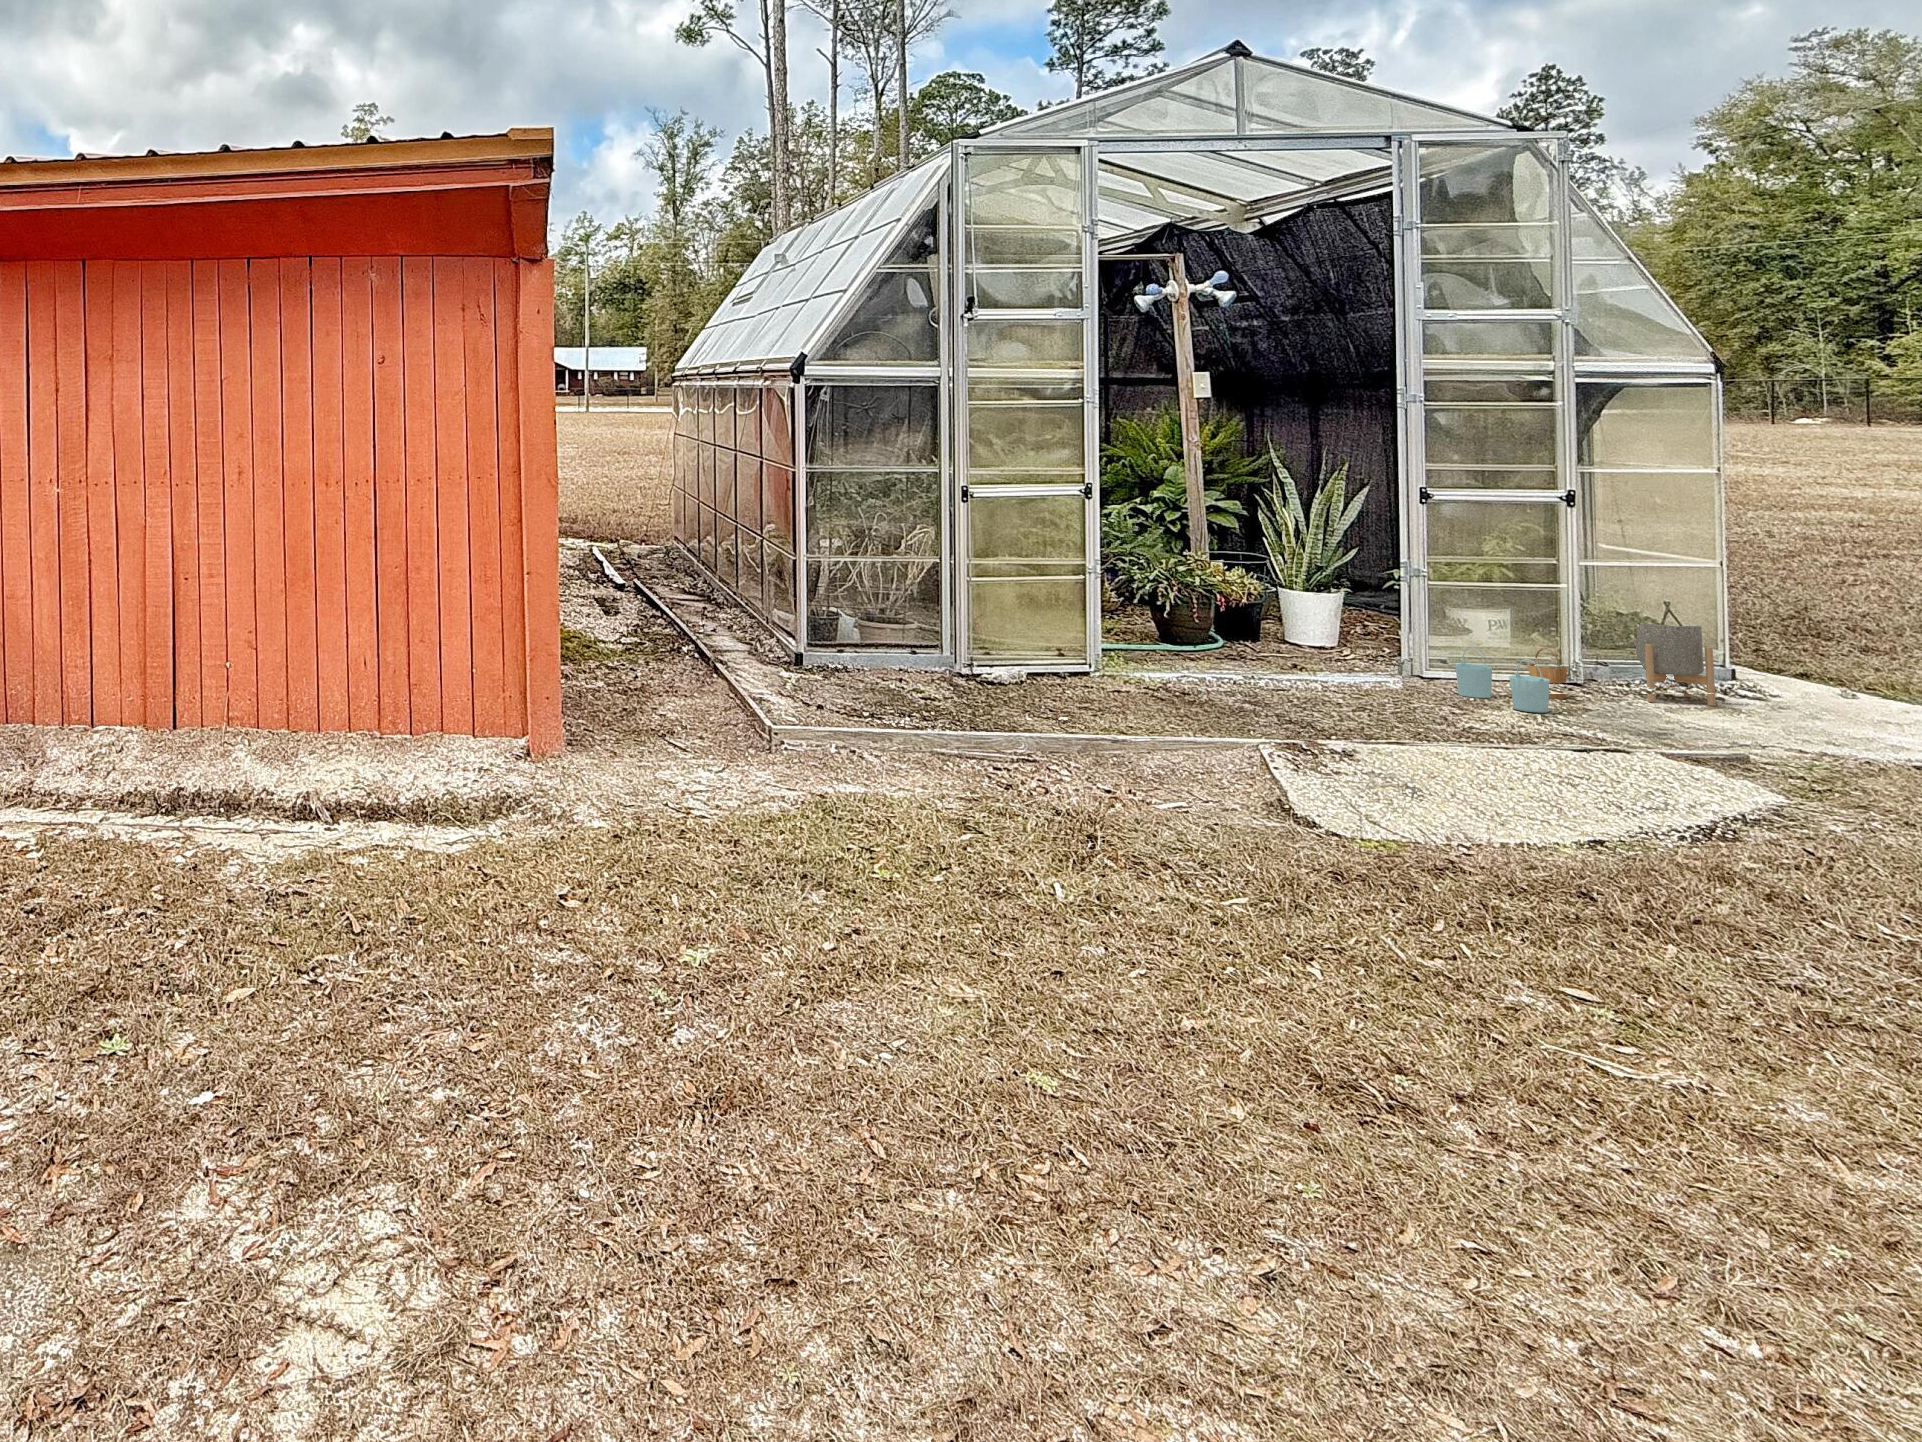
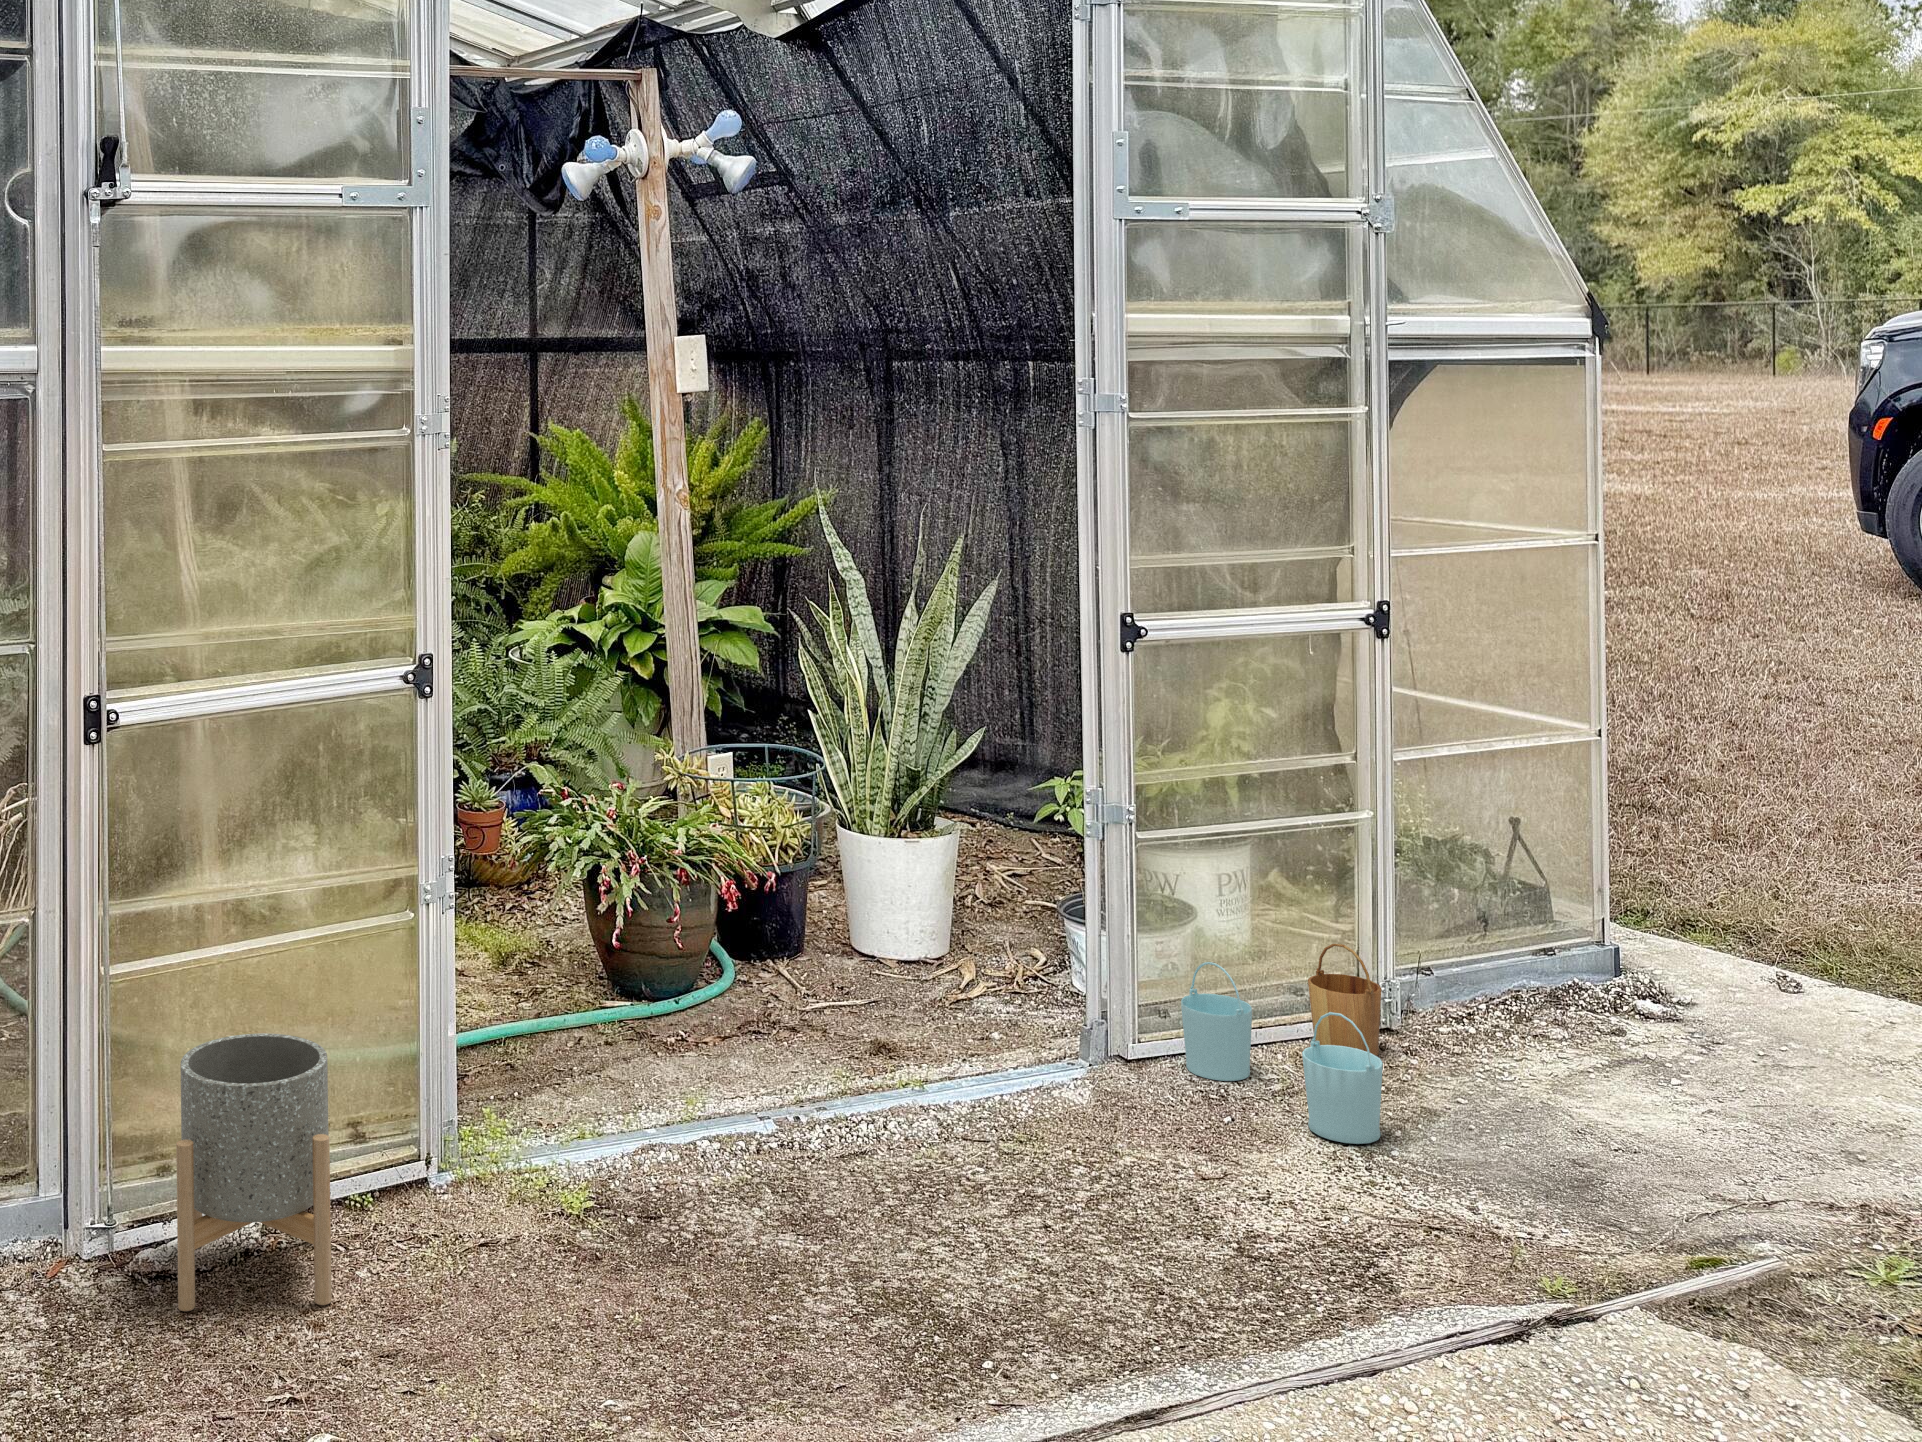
planter: present [1636,623,1716,706] -> present [176,1033,332,1311]

